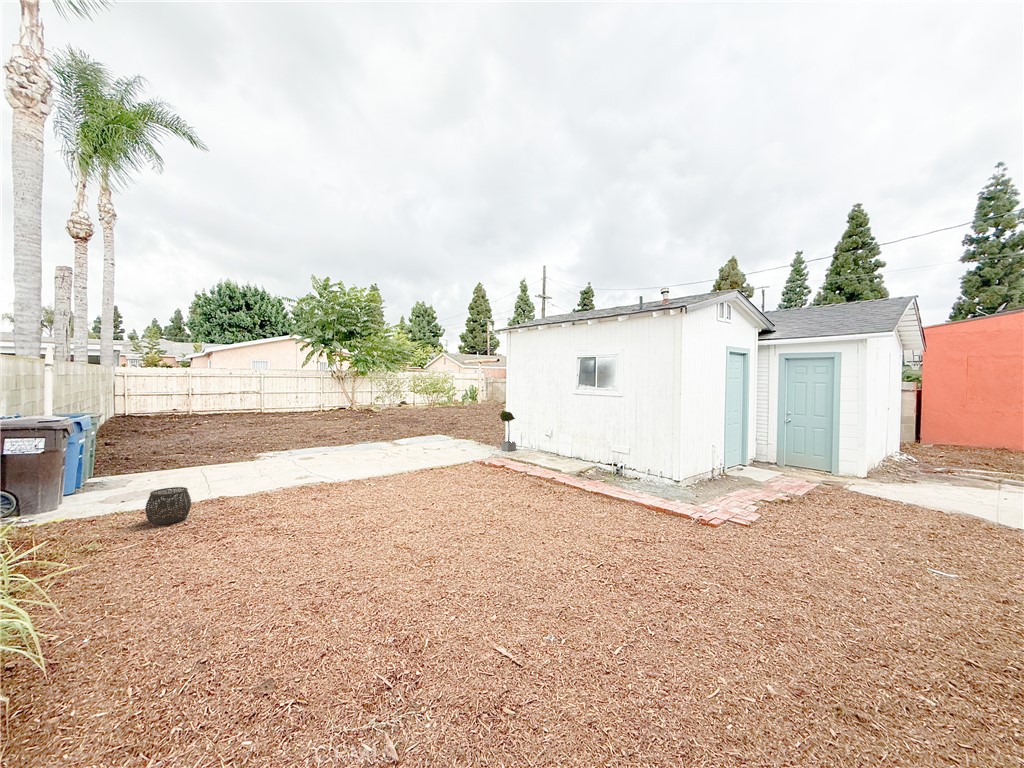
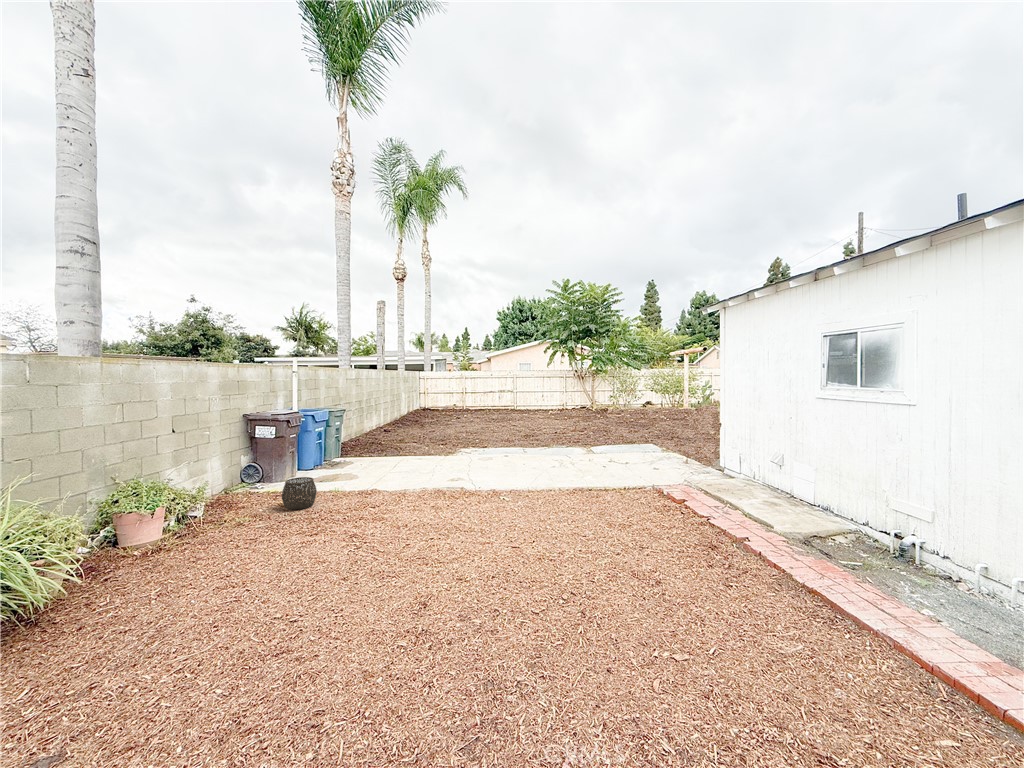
potted tree: present [500,411,516,451] -> none [705,419,732,478]

